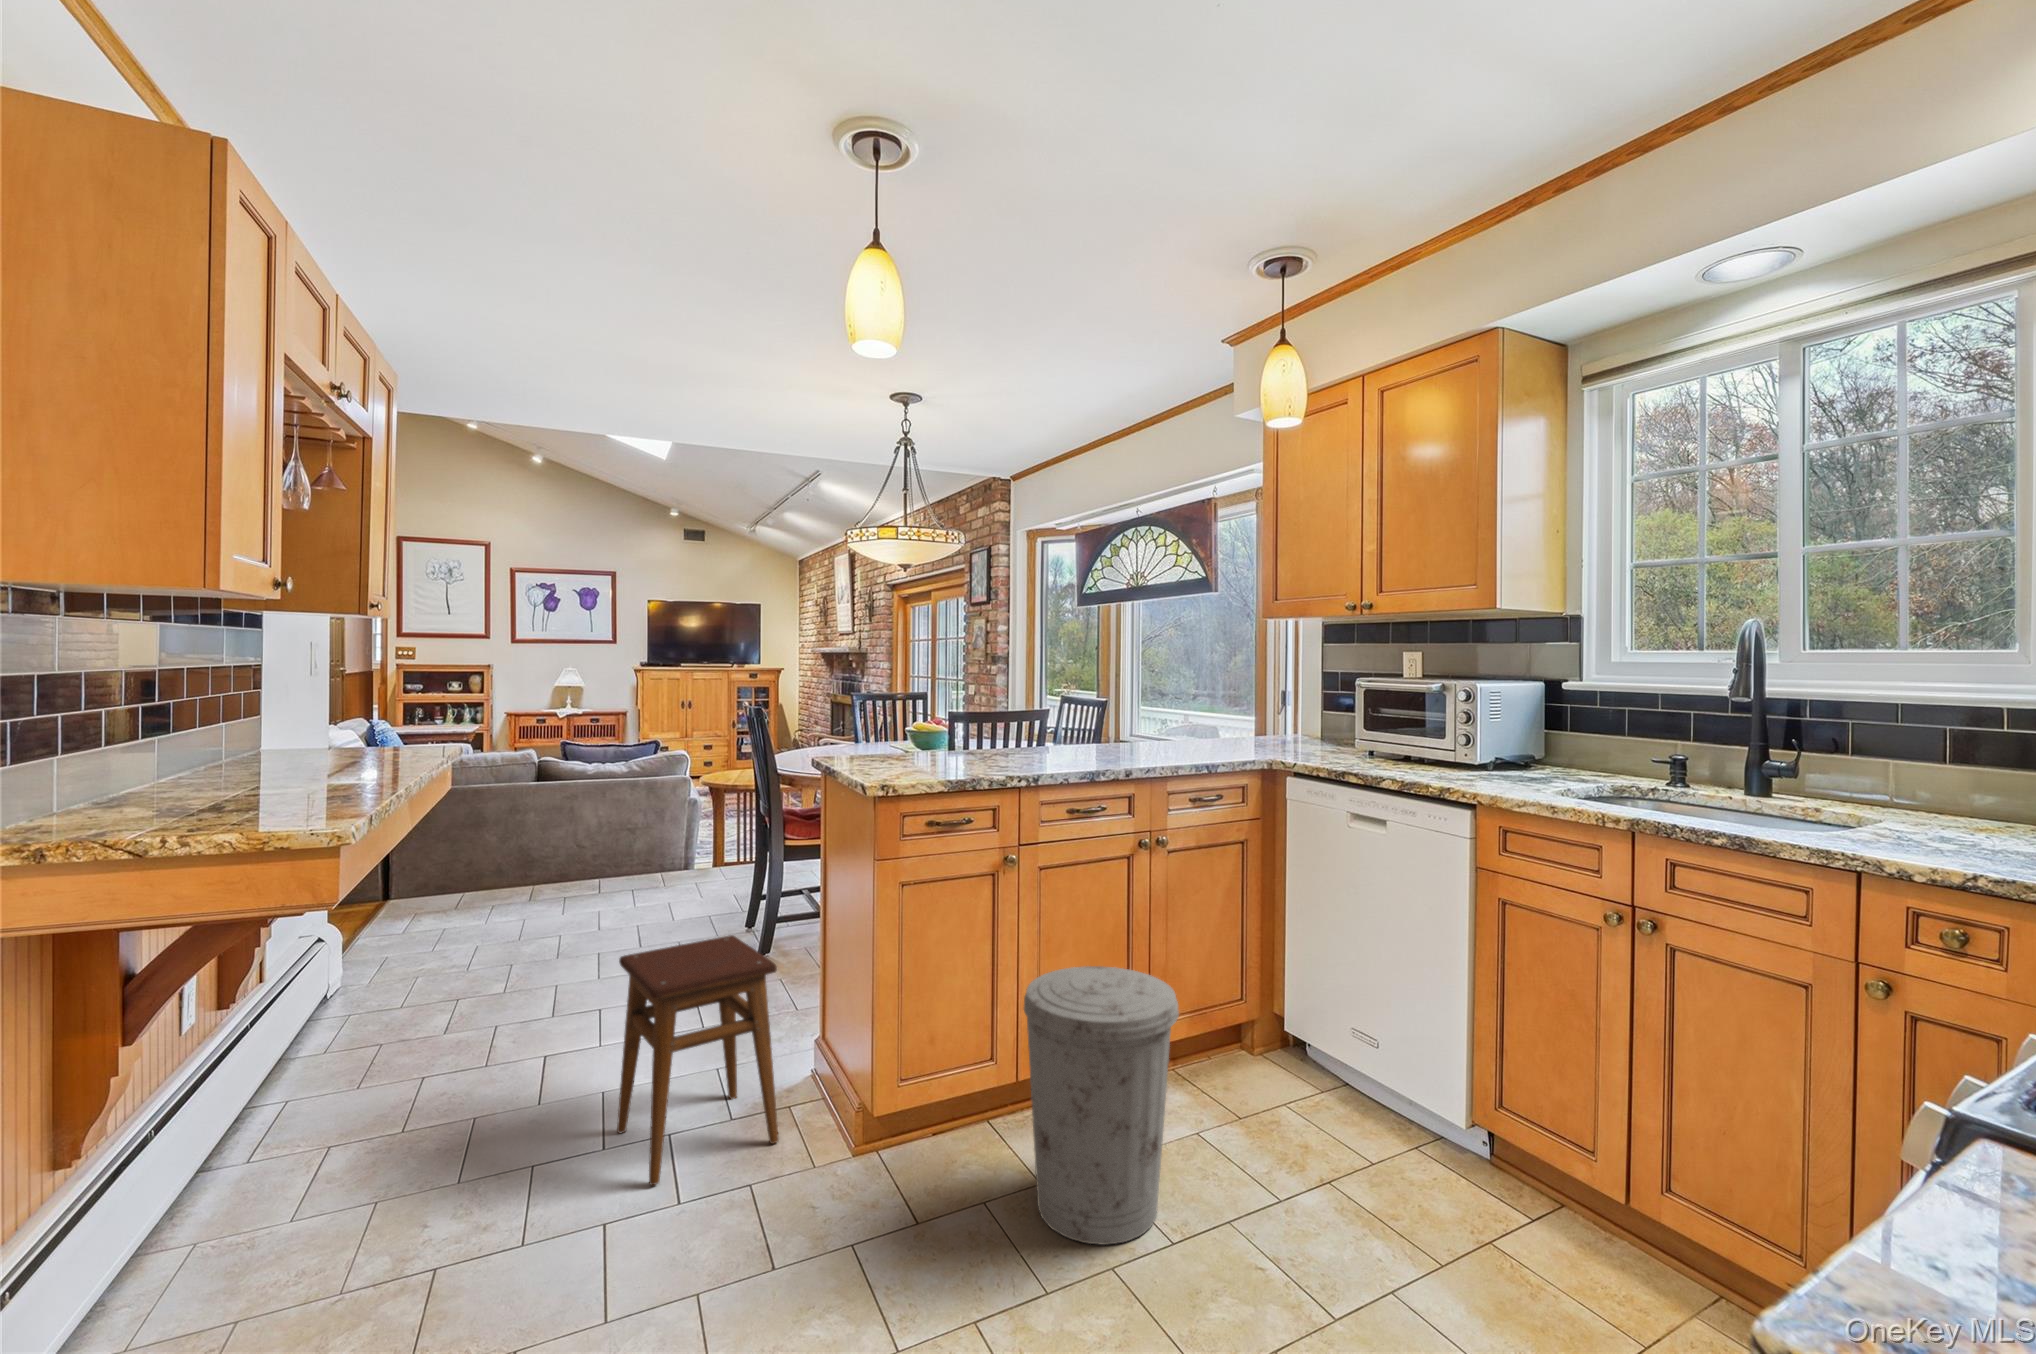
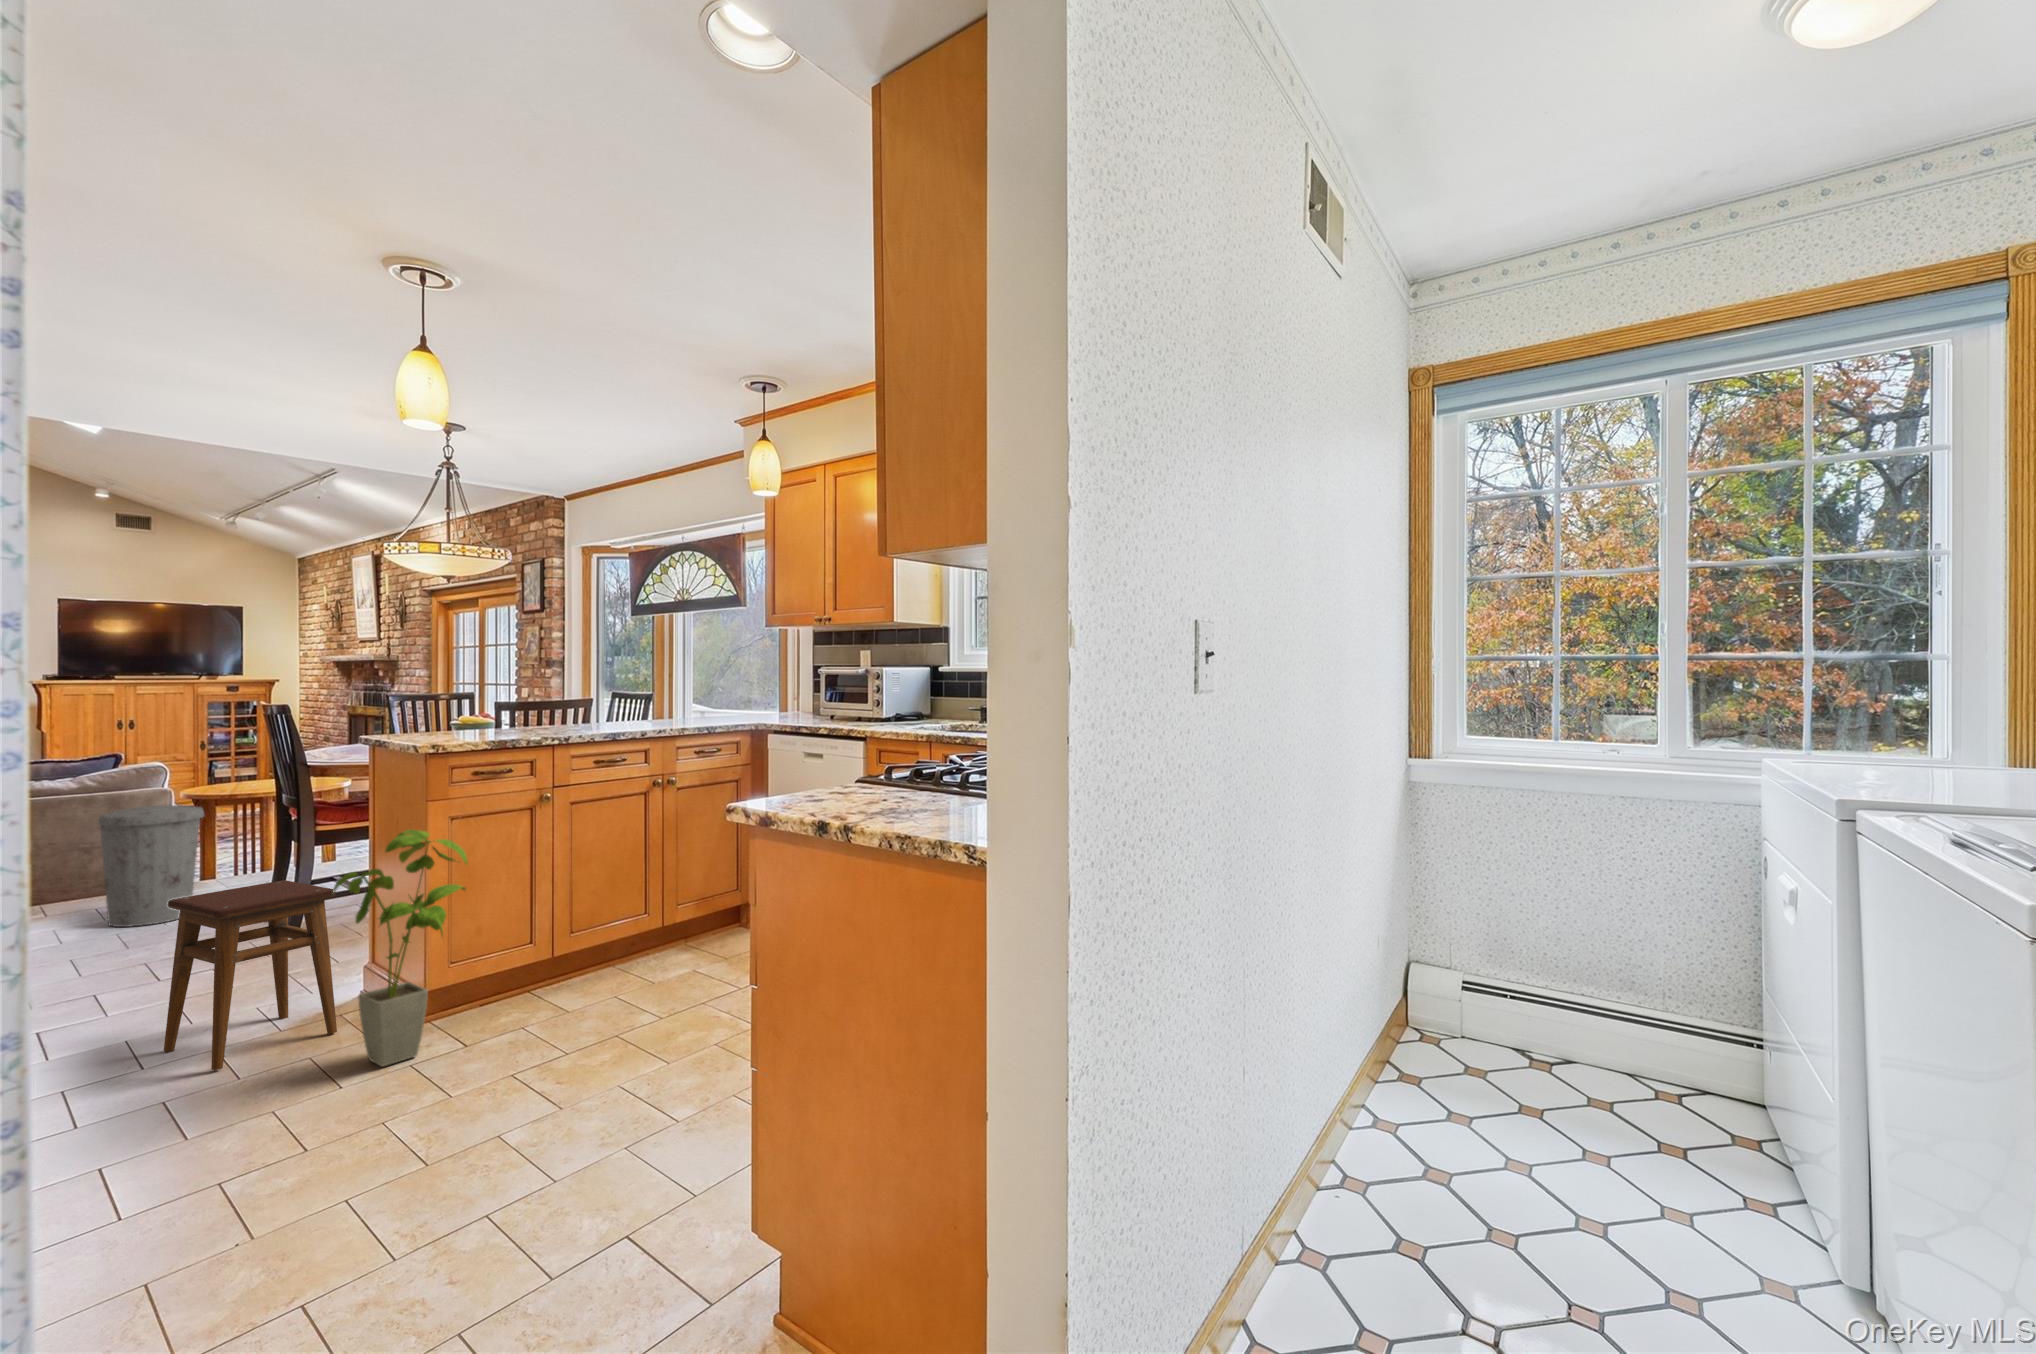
house plant: none [763,911,918,1235] -> present [332,829,467,1067]
trash can: present [1024,966,1179,1245] -> present [98,805,204,927]

